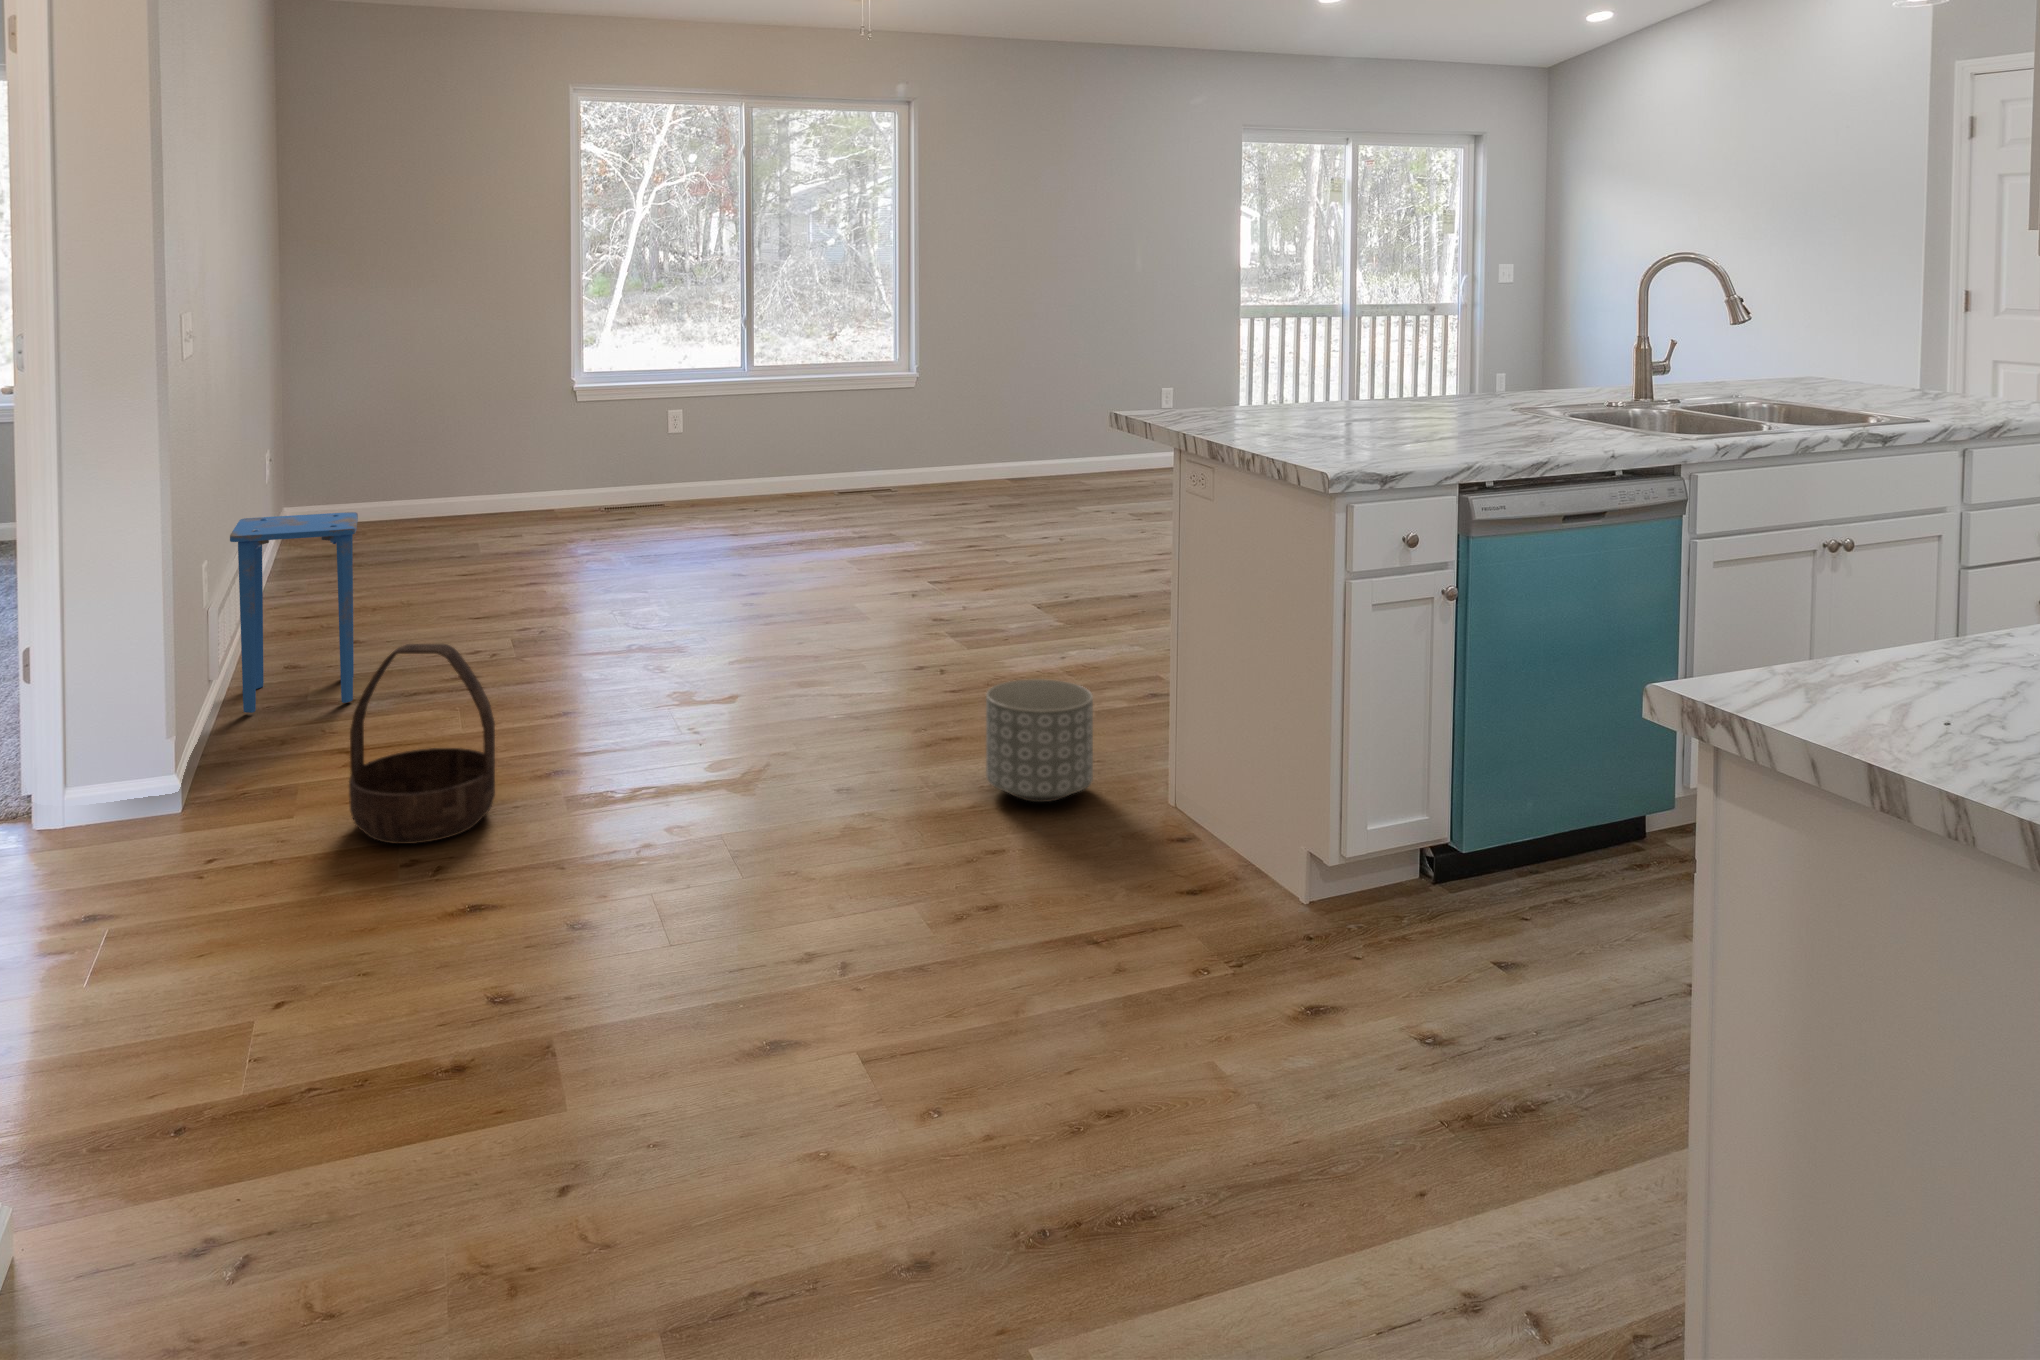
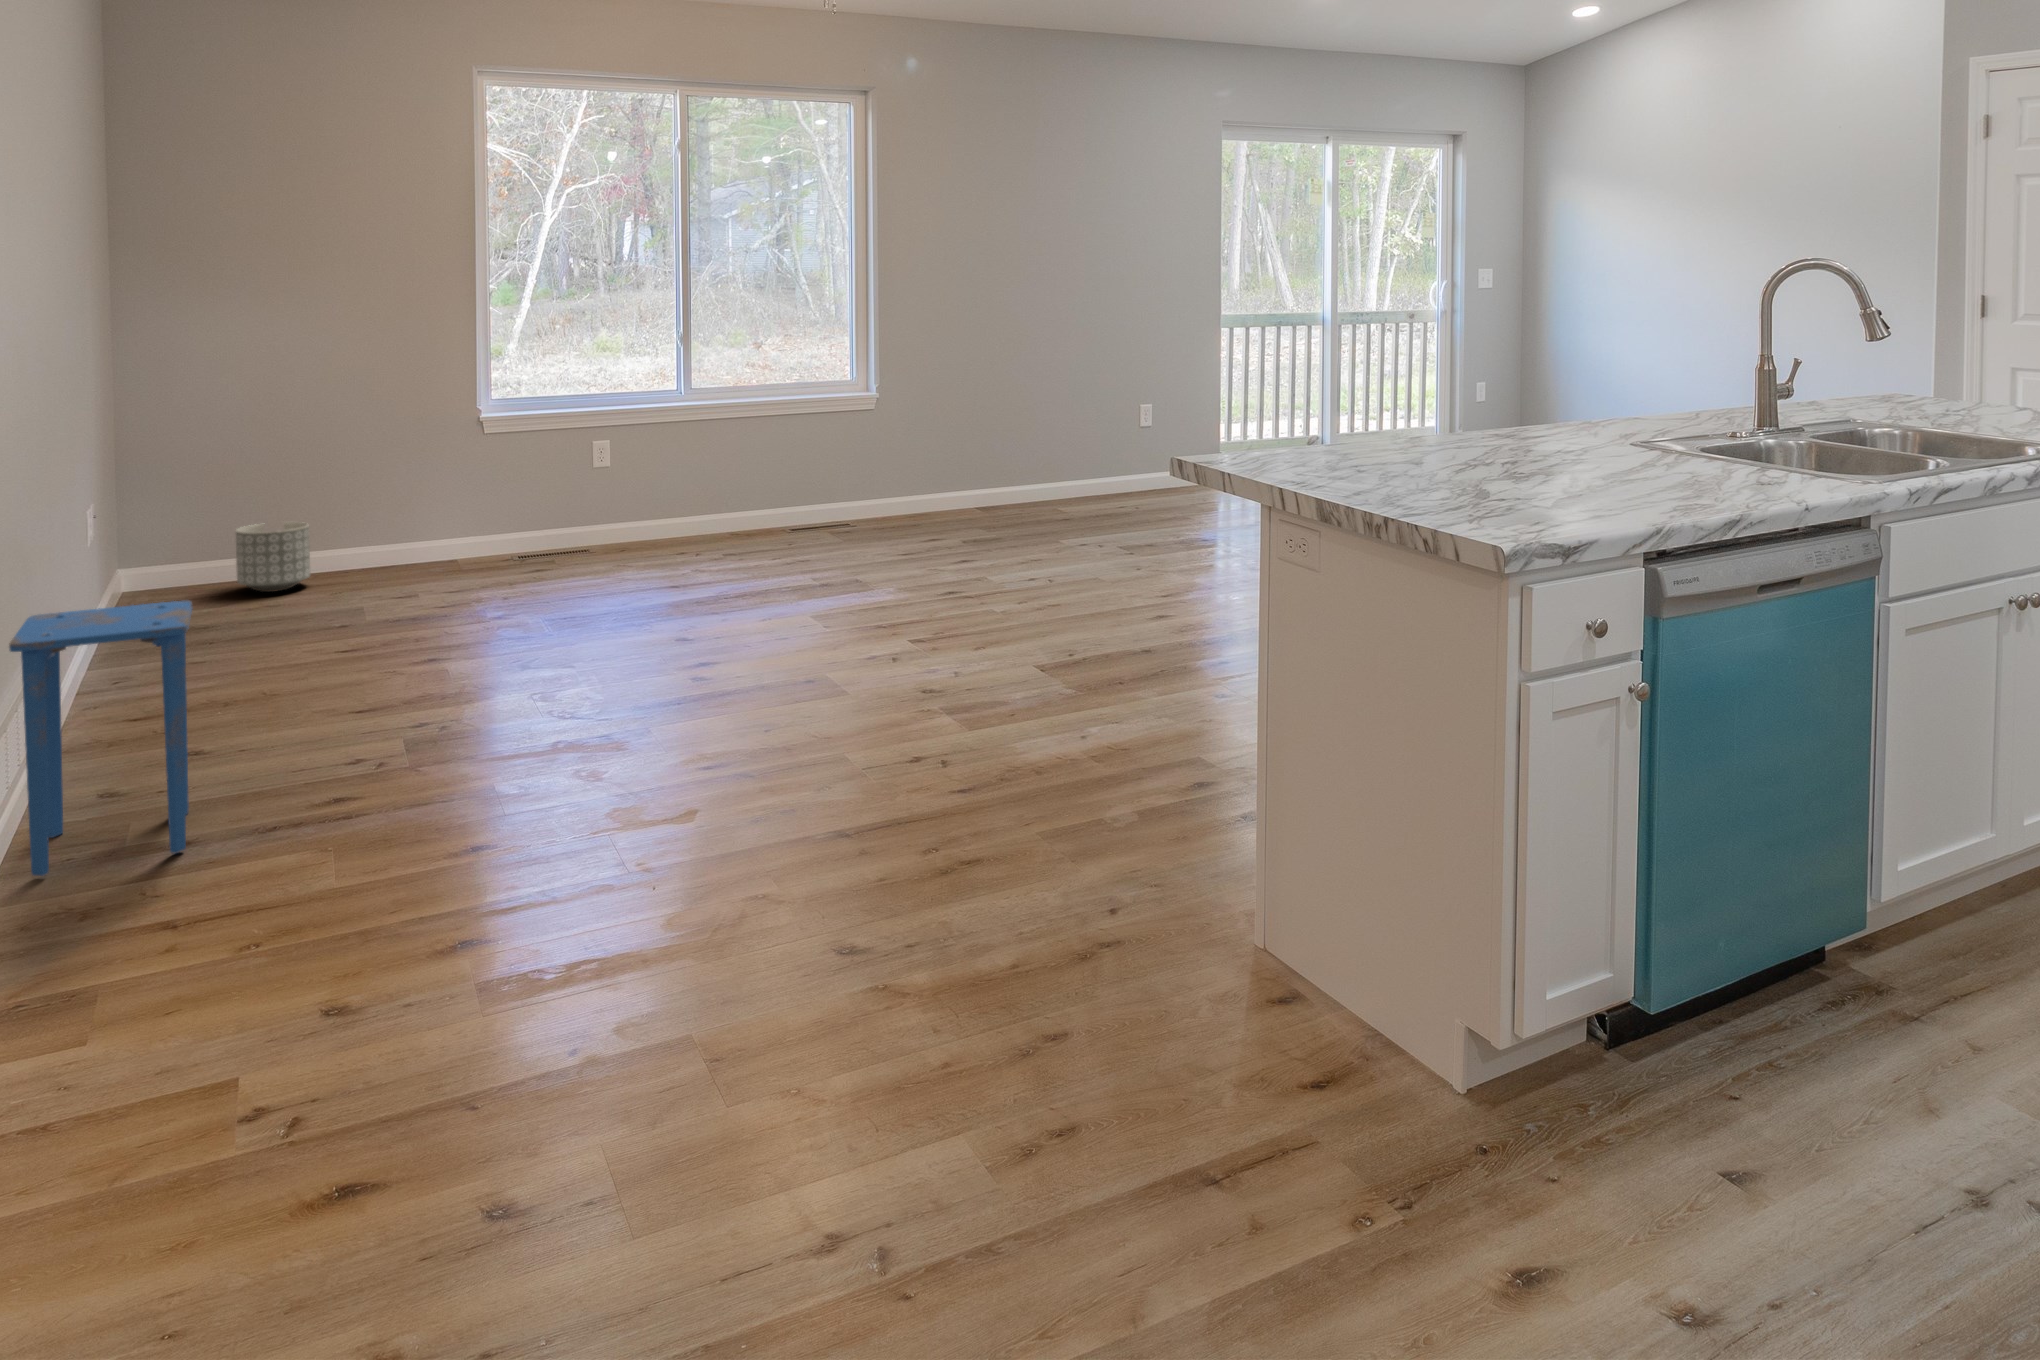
basket: present [349,644,495,844] -> none [170,796,380,1081]
planter: present [986,679,1093,802] -> present [236,522,310,592]

